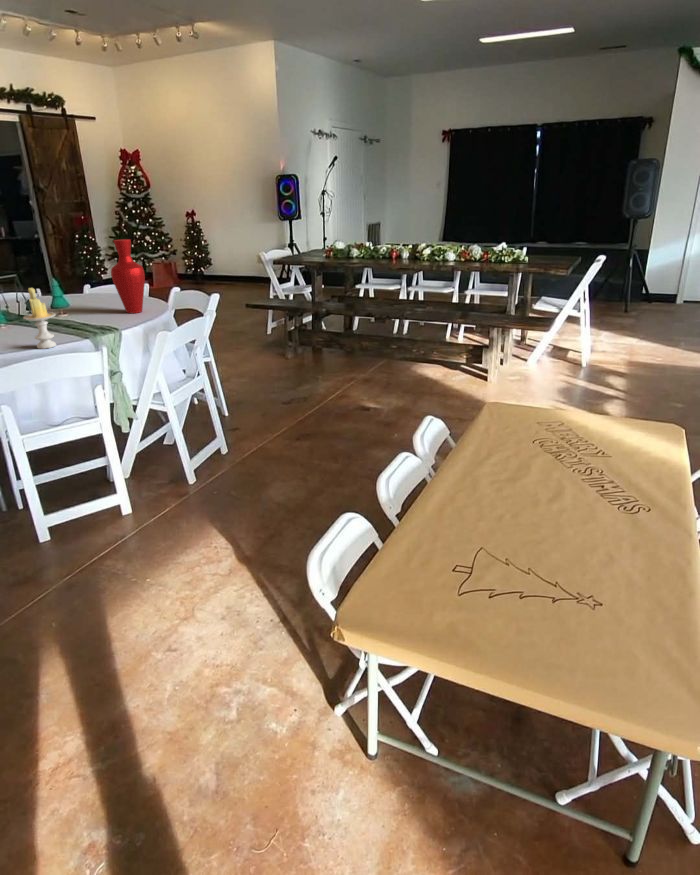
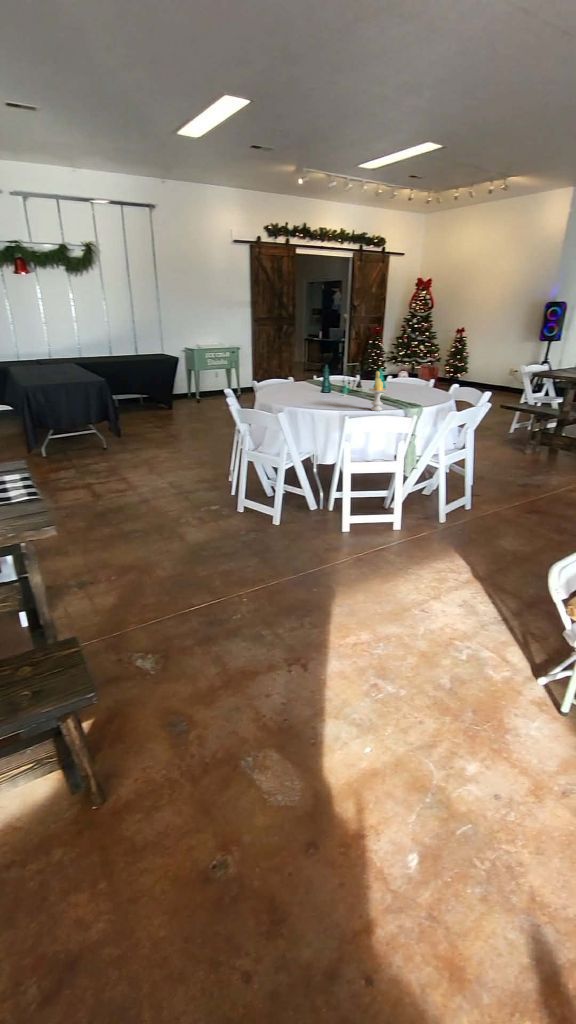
vase: present [111,239,145,313] -> none [419,345,442,397]

